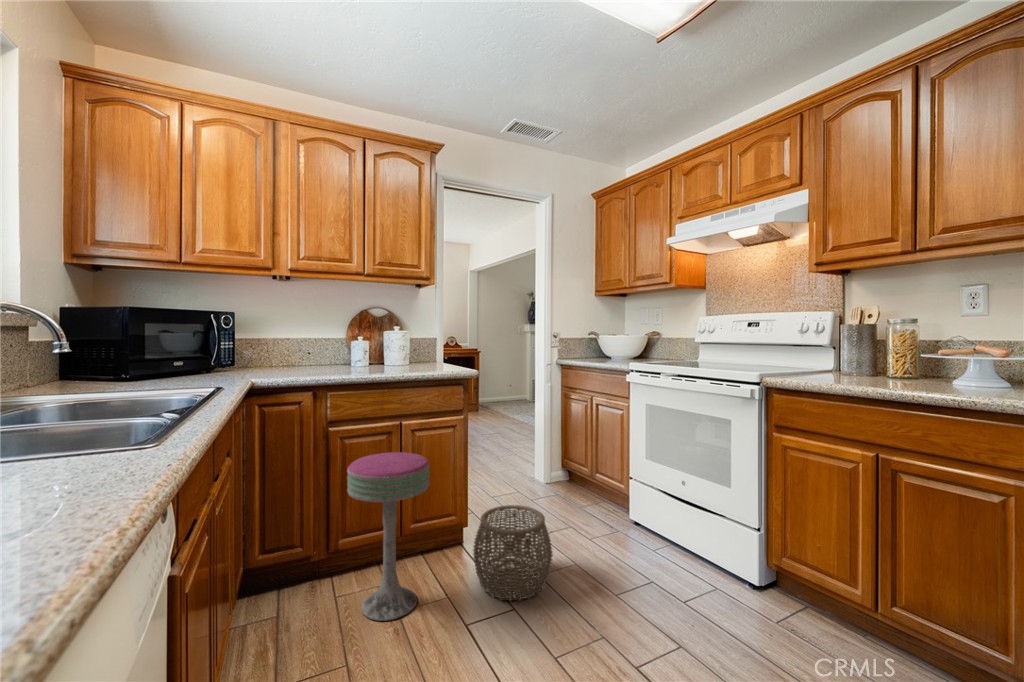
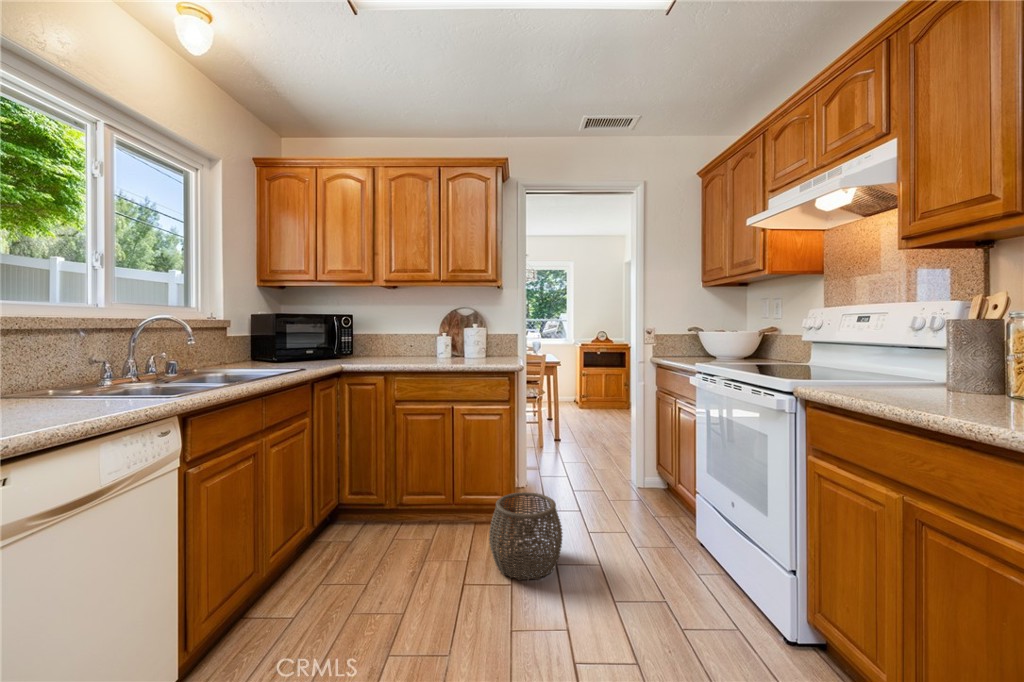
bar stool: present [347,452,429,621] -> none [388,431,454,566]

